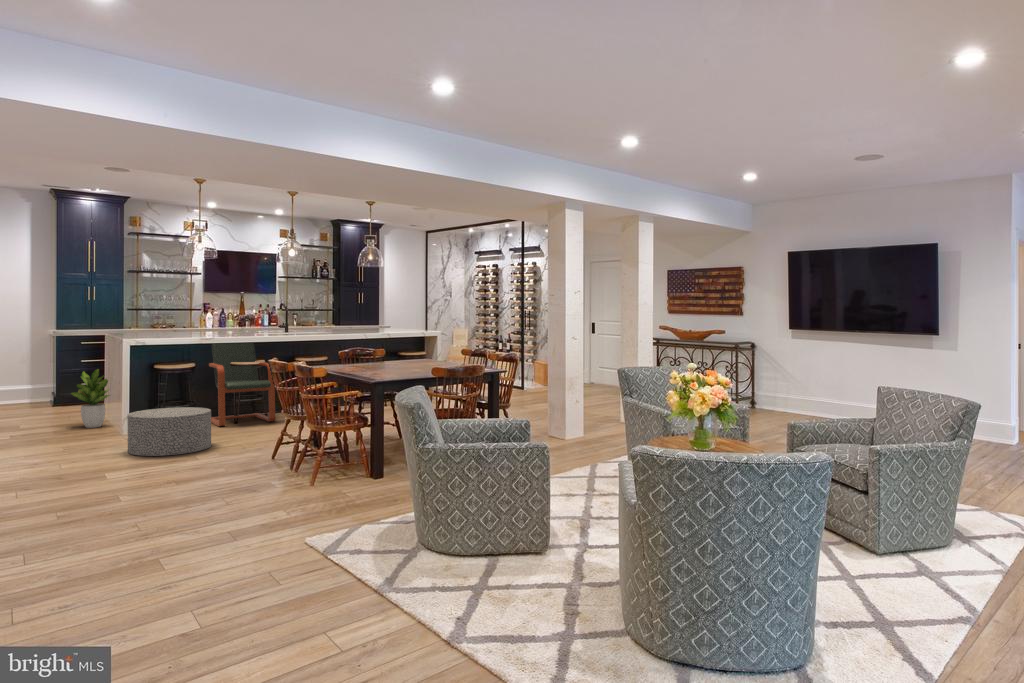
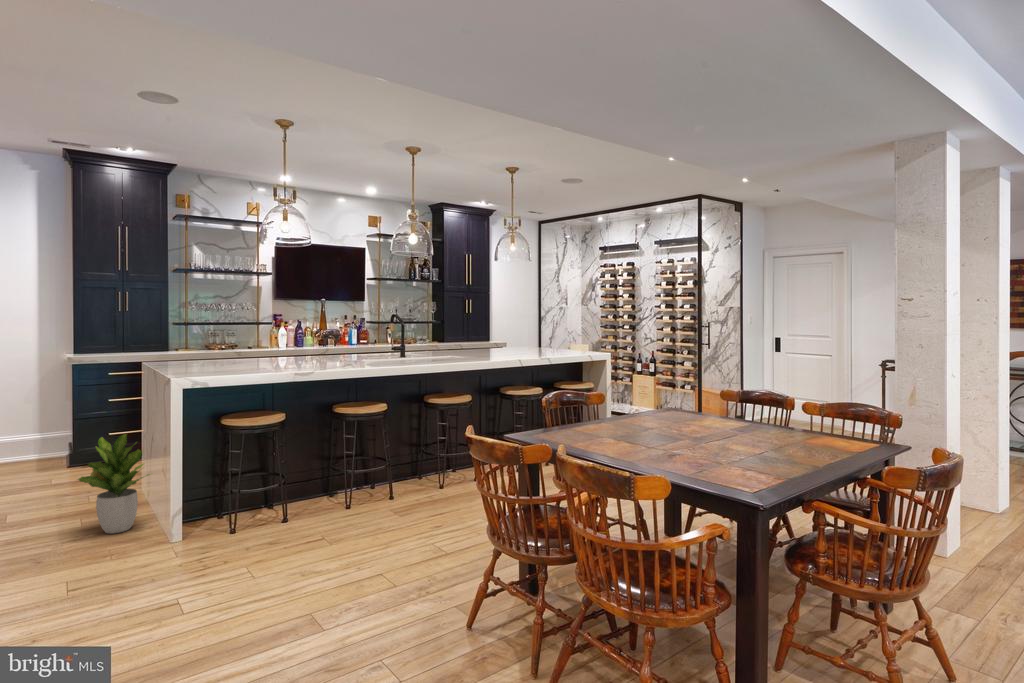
armchair: present [209,343,275,426] -> none [296,382,411,528]
ottoman: present [127,407,211,456] -> none [175,523,337,662]

